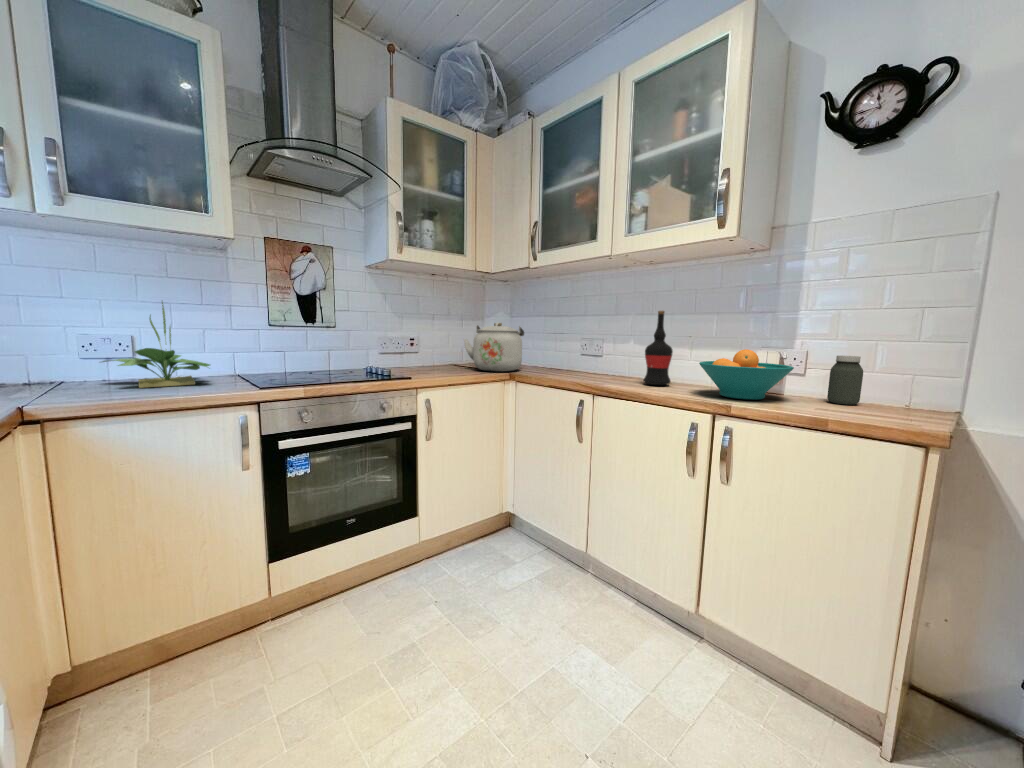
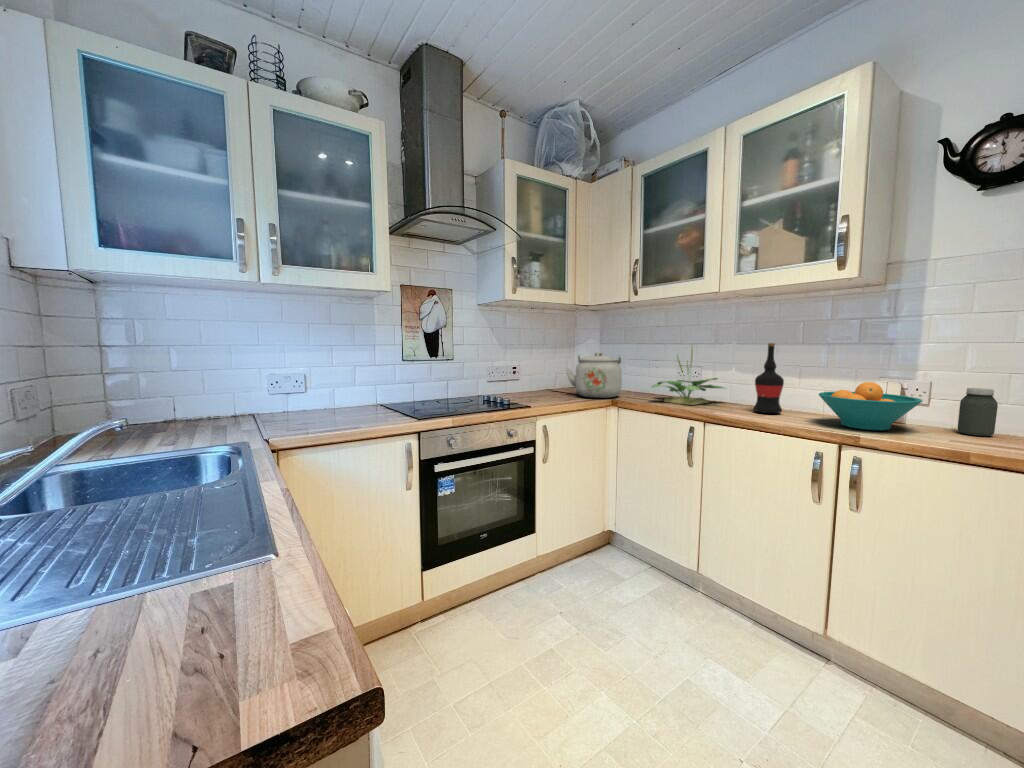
potted plant: present [103,302,210,388] -> present [652,350,723,405]

